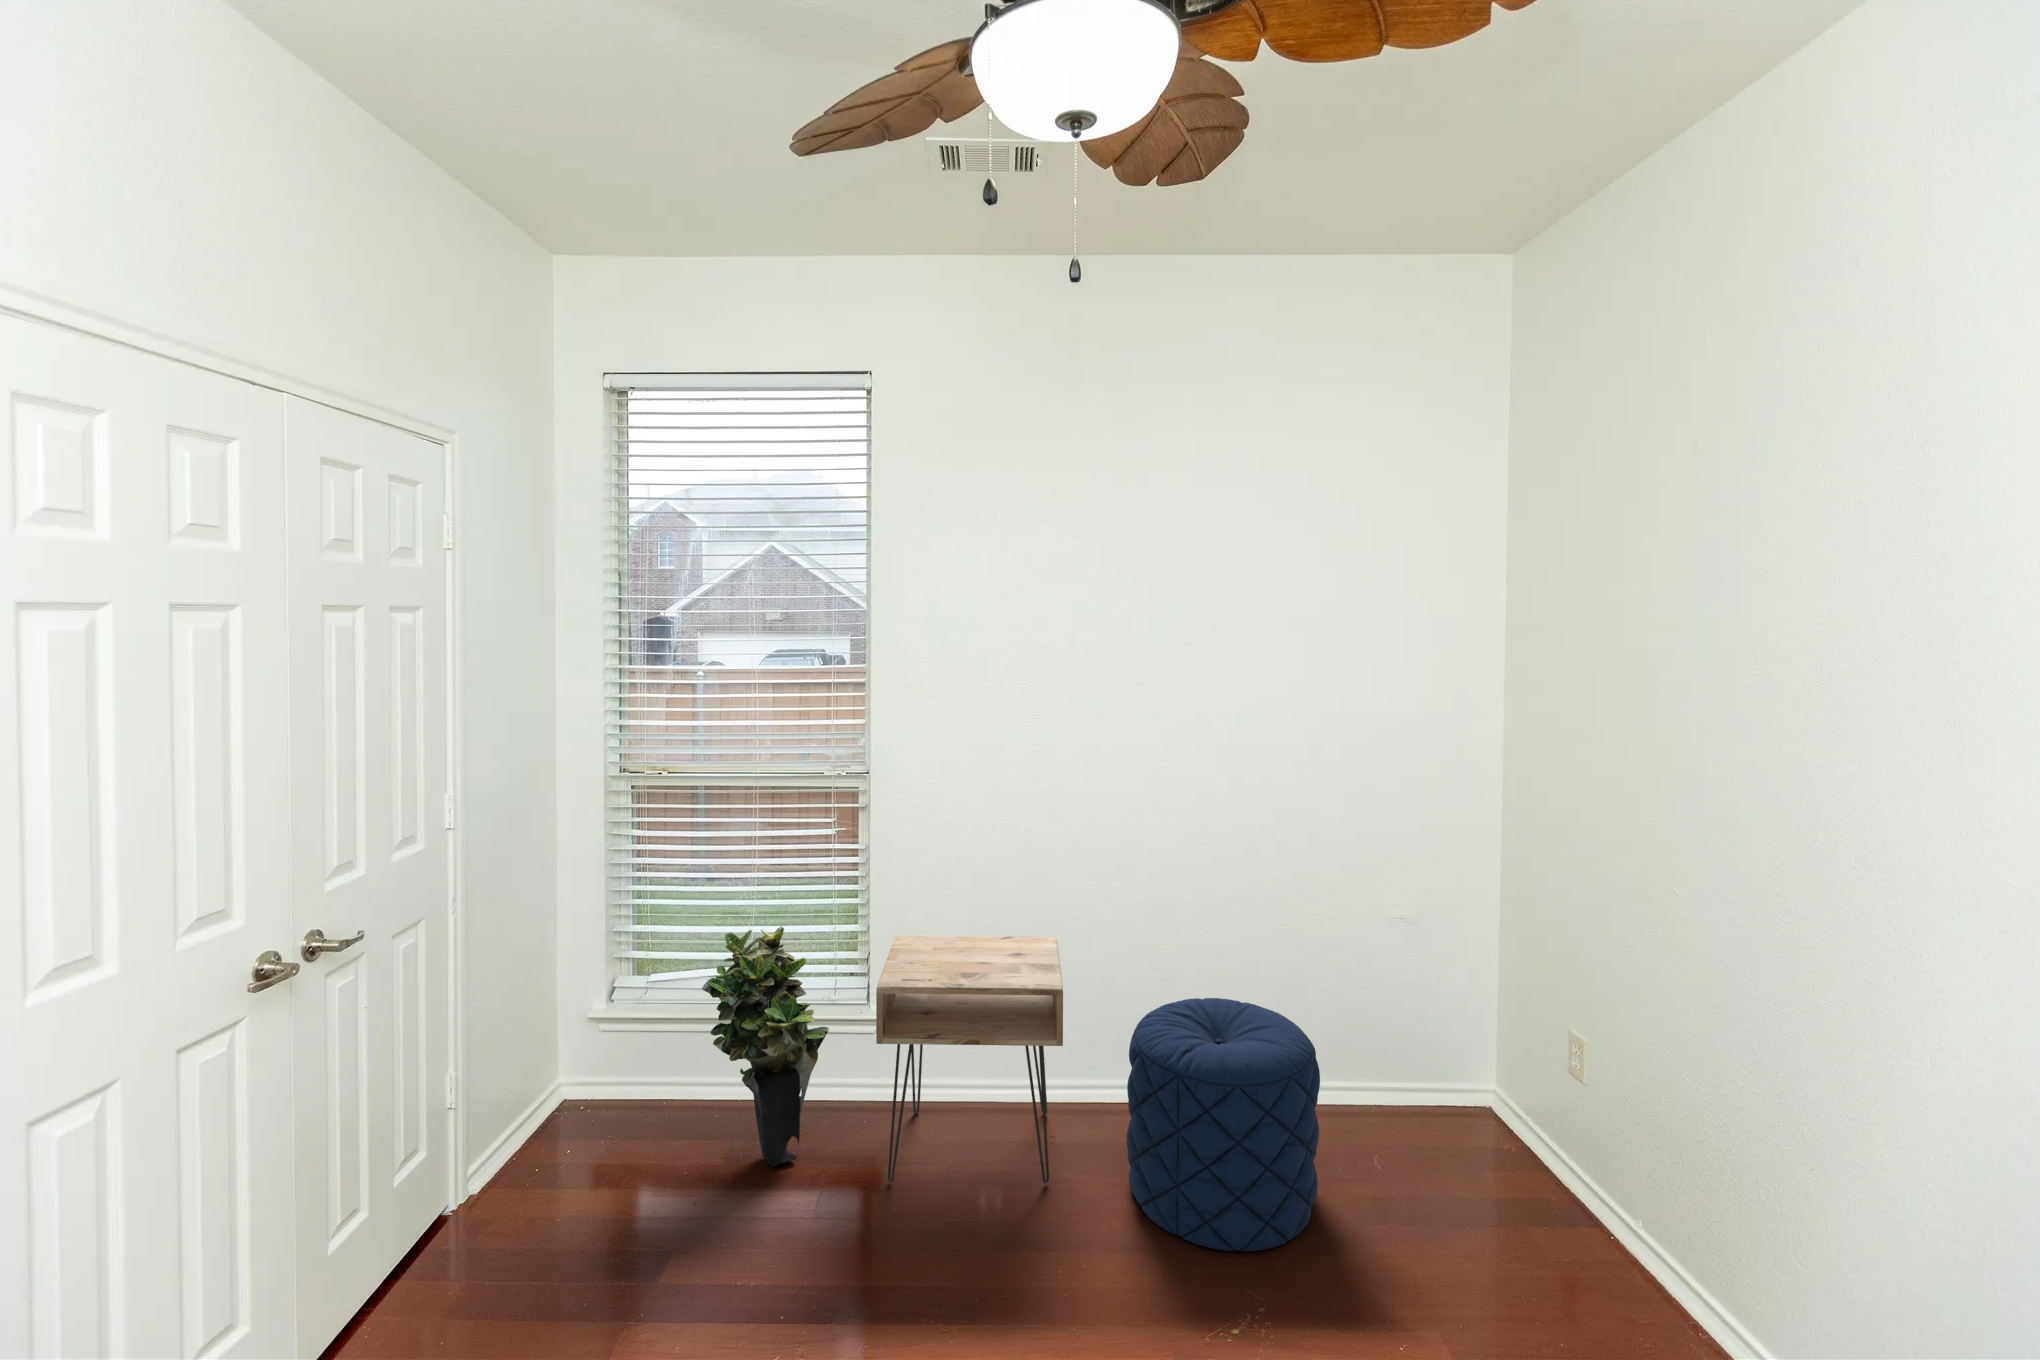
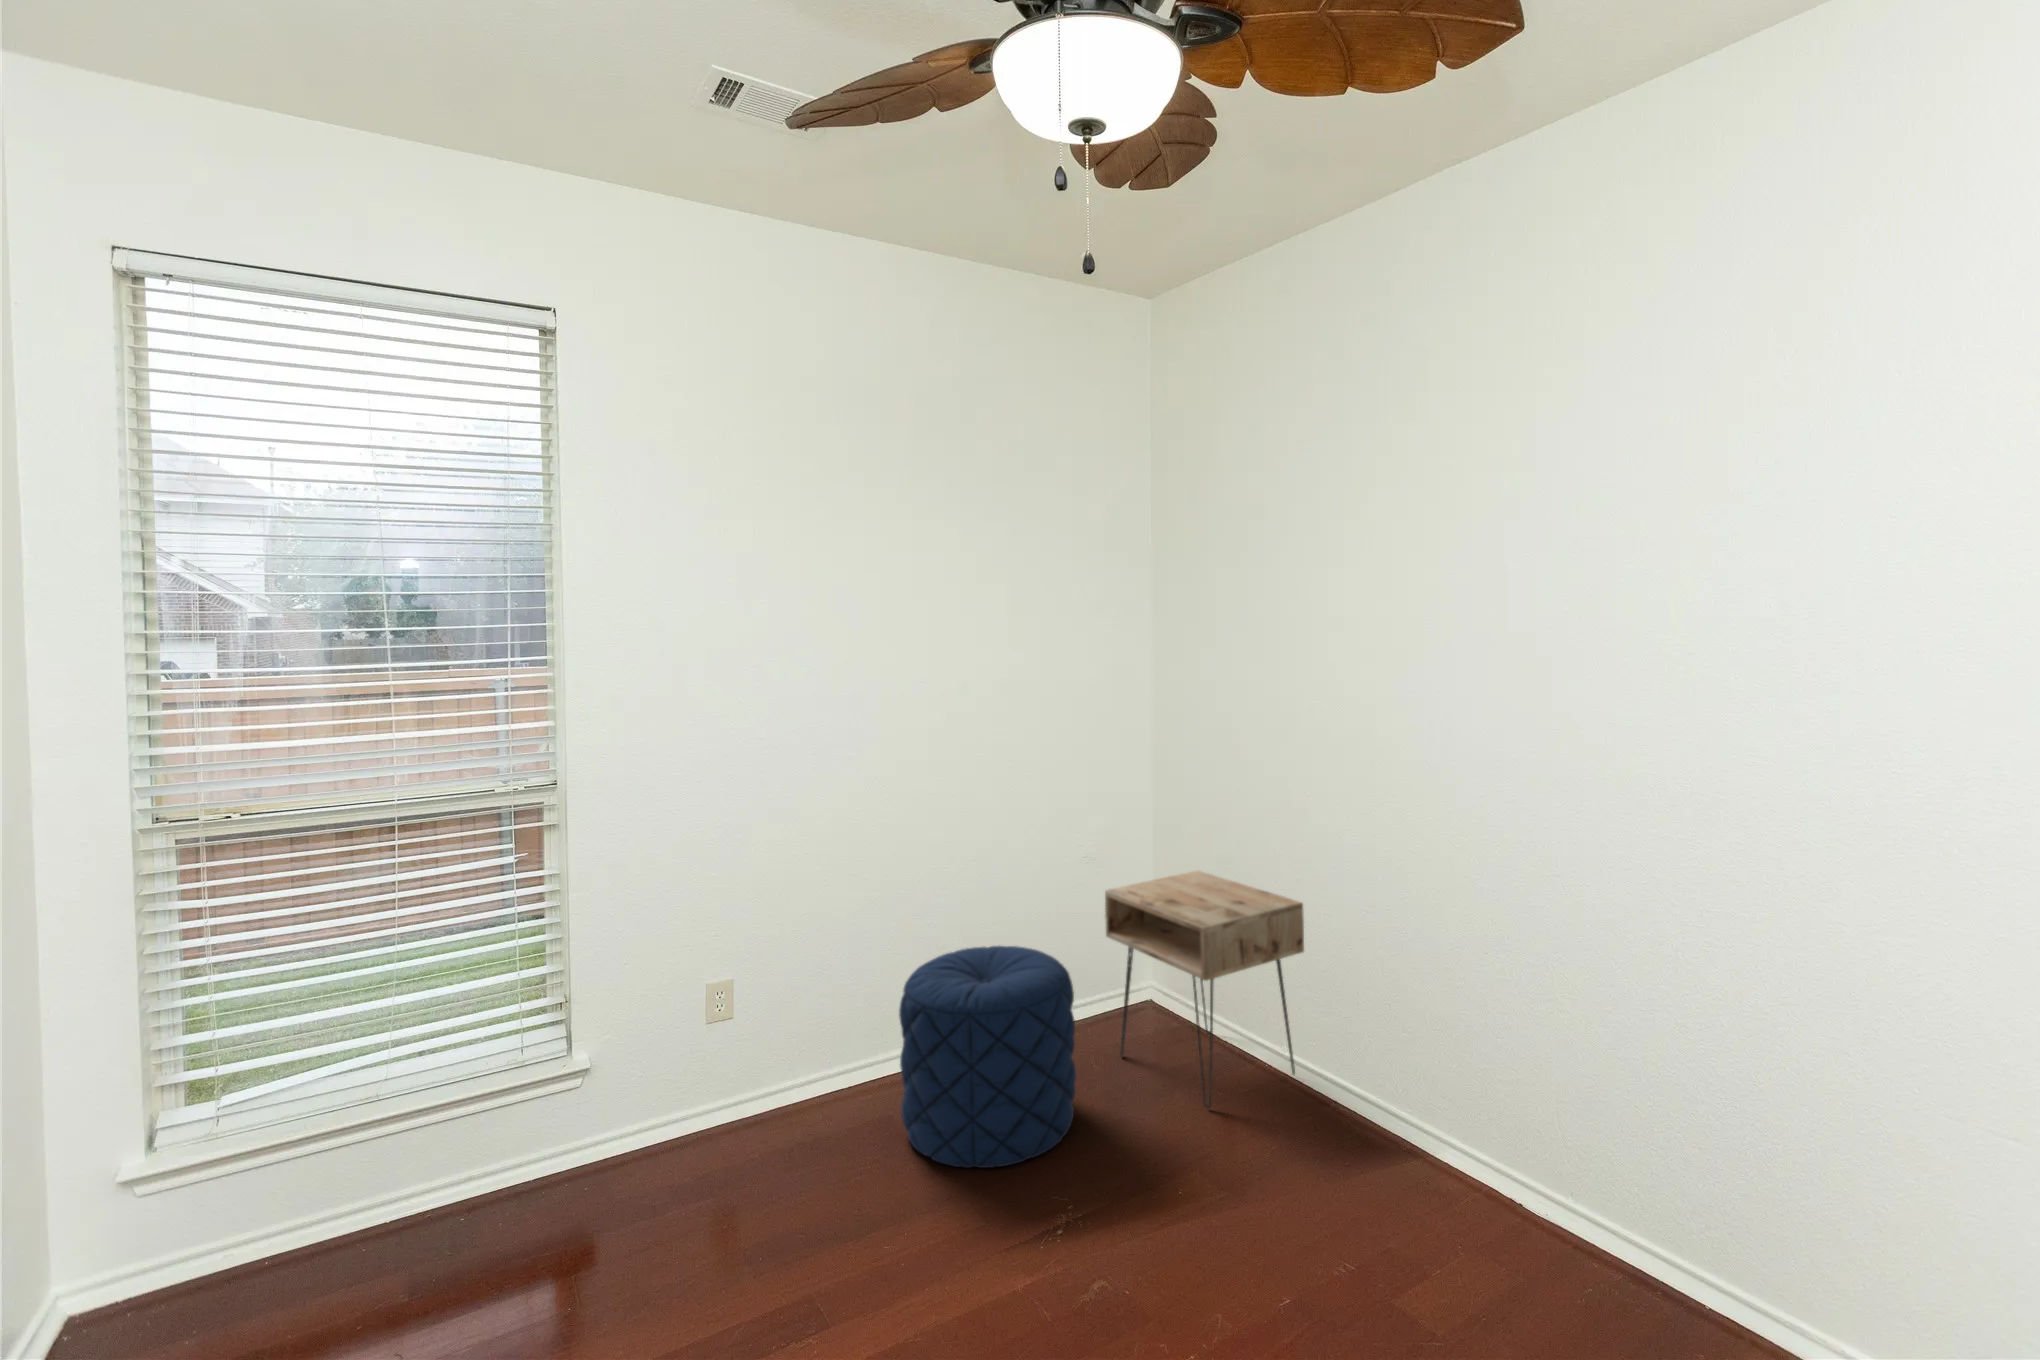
potted plant: present [702,926,829,1167] -> none [362,983,544,1274]
nightstand: present [876,935,1063,1183] -> present [1105,871,1304,1107]

